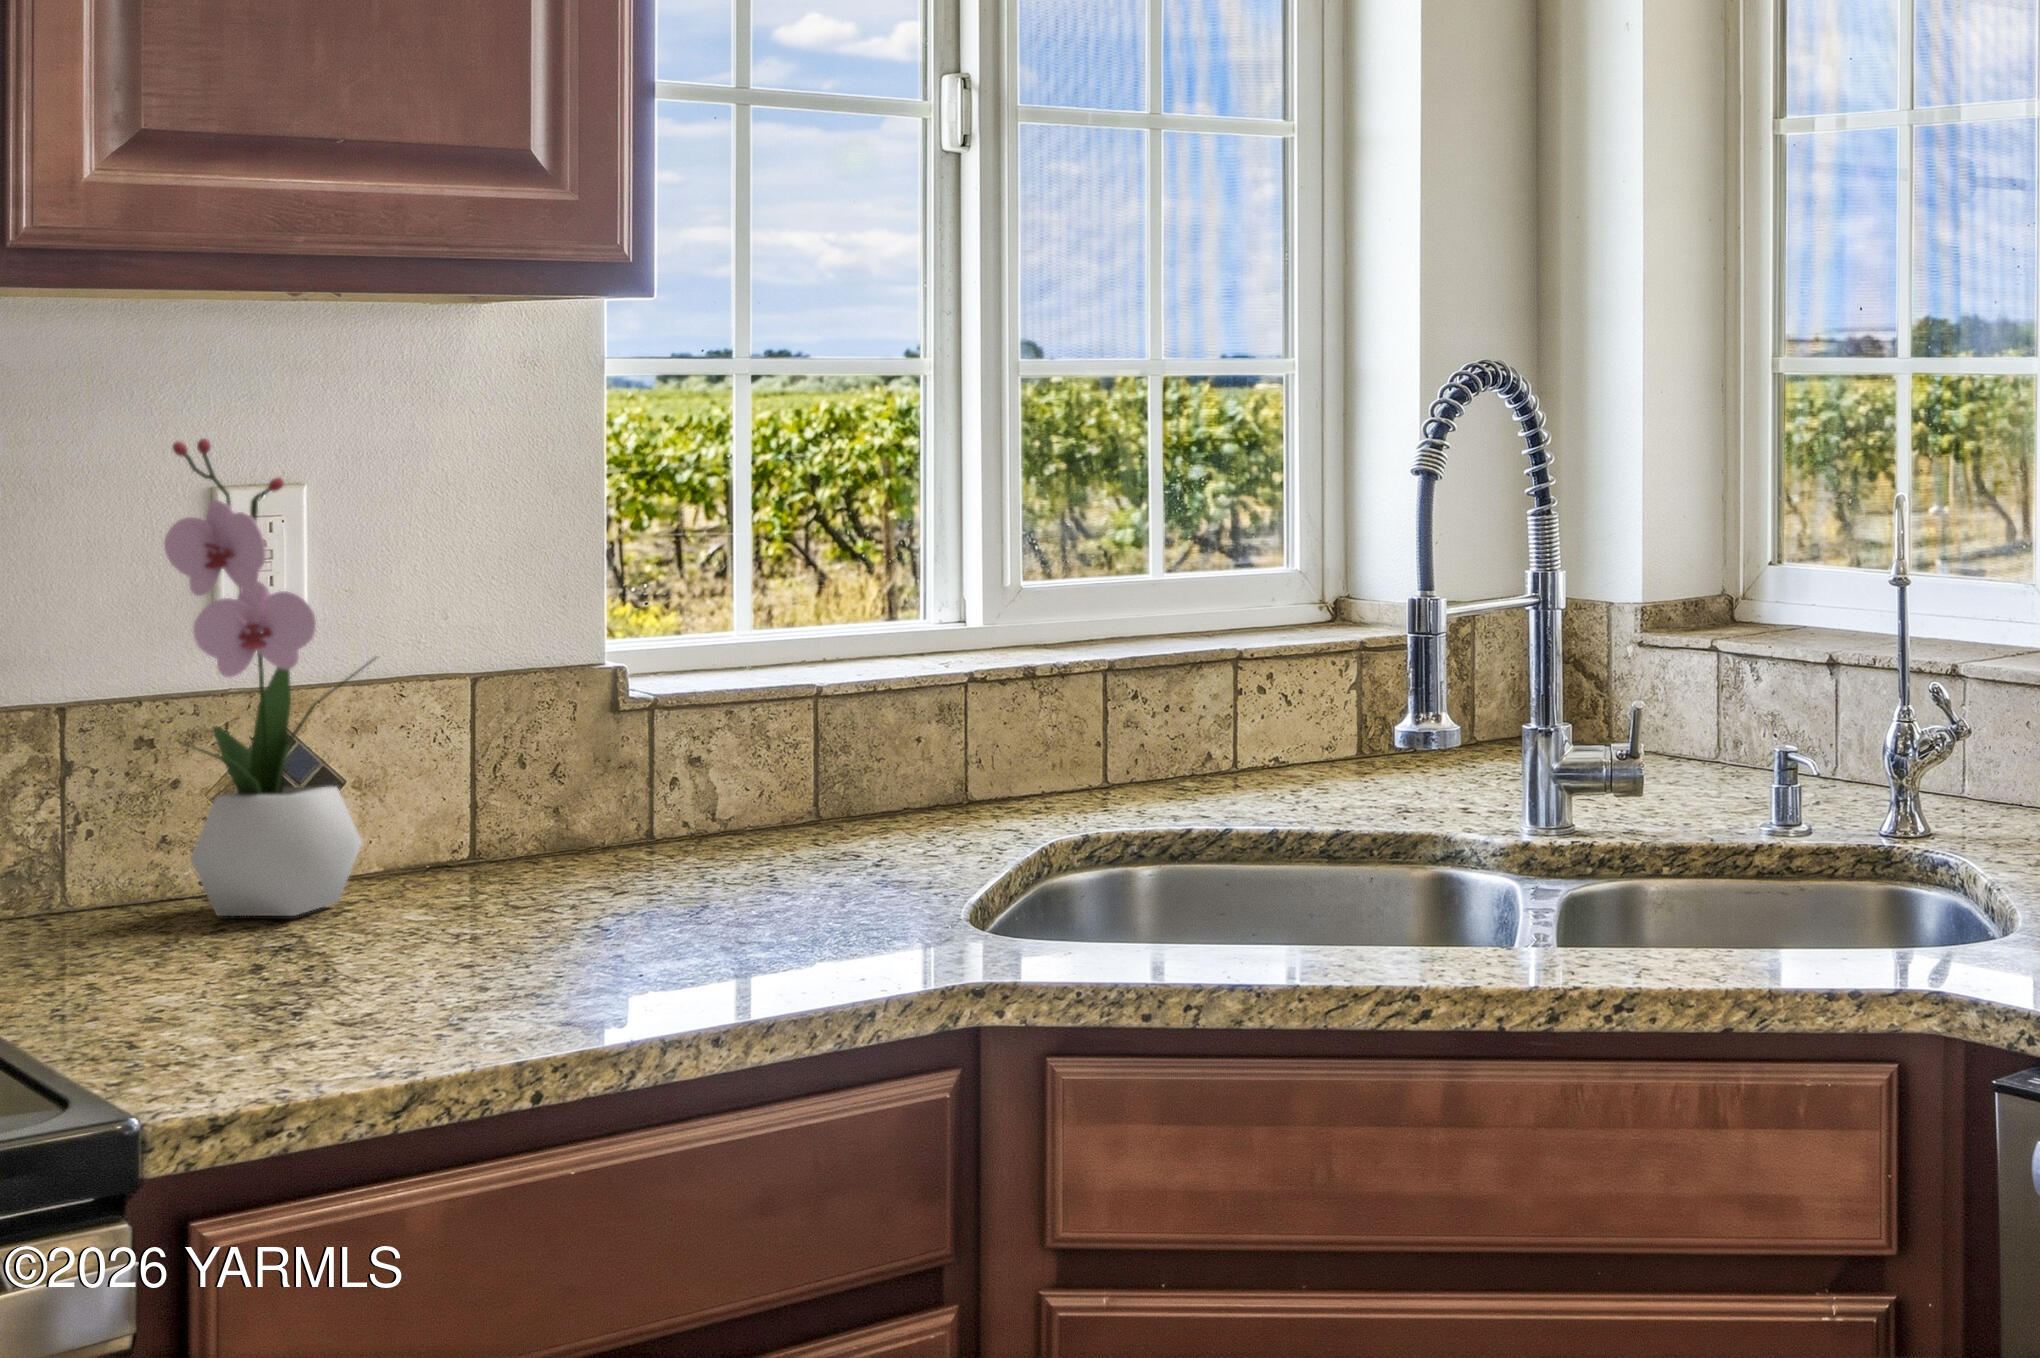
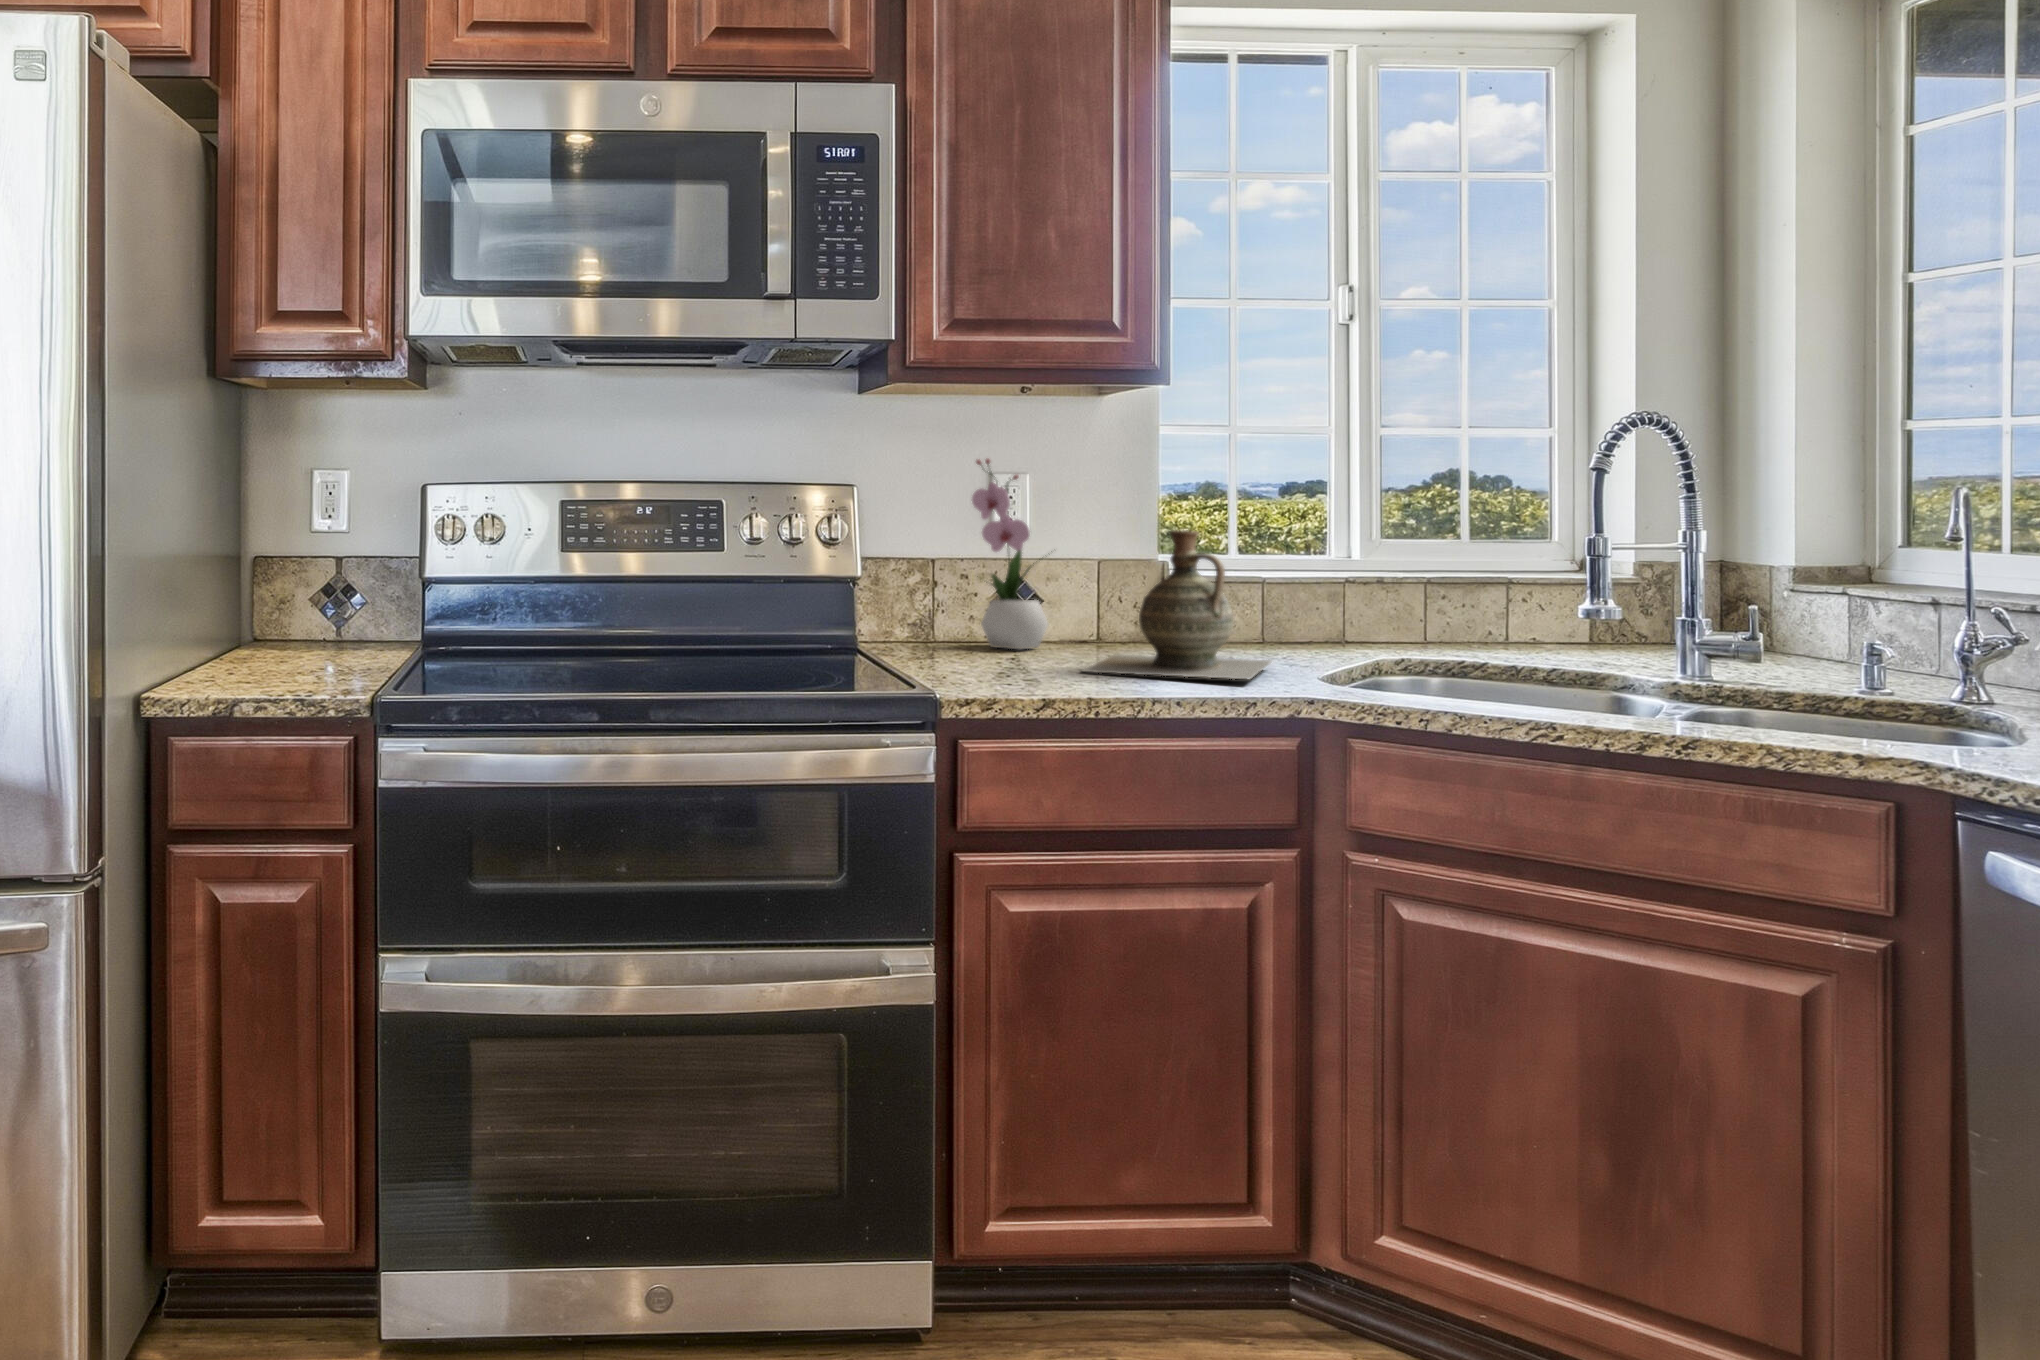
ceramic jug: none [462,609,870,973] -> present [1083,530,1271,679]

